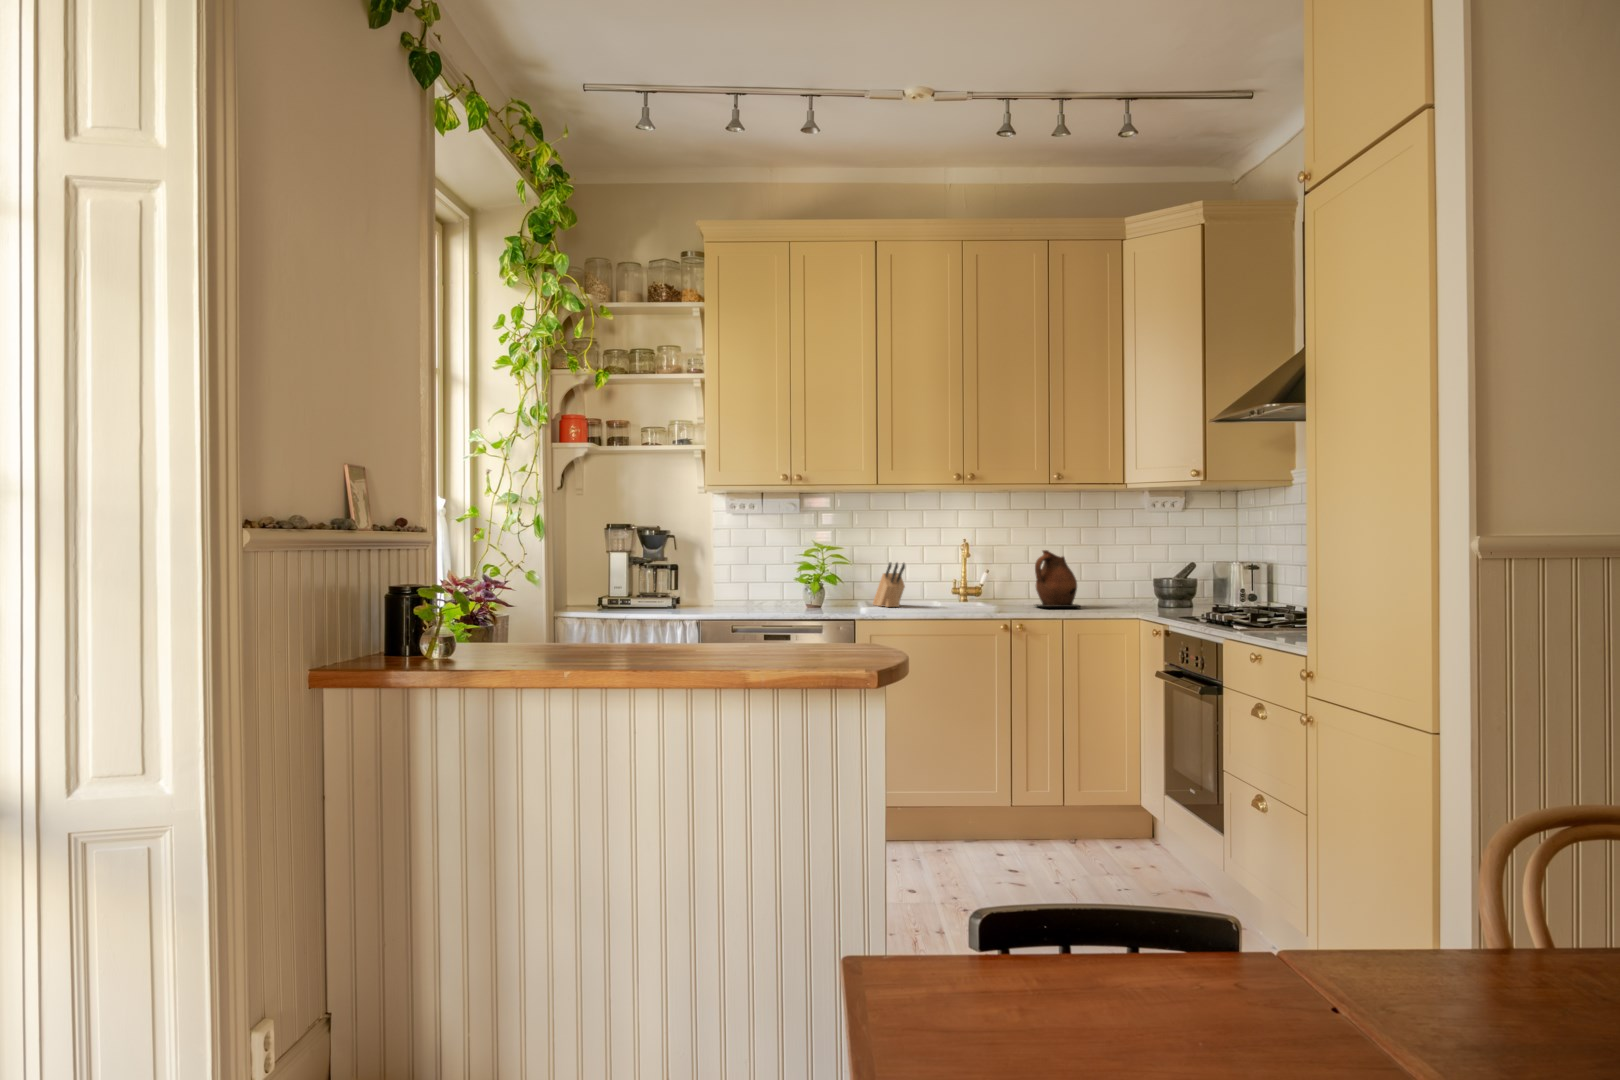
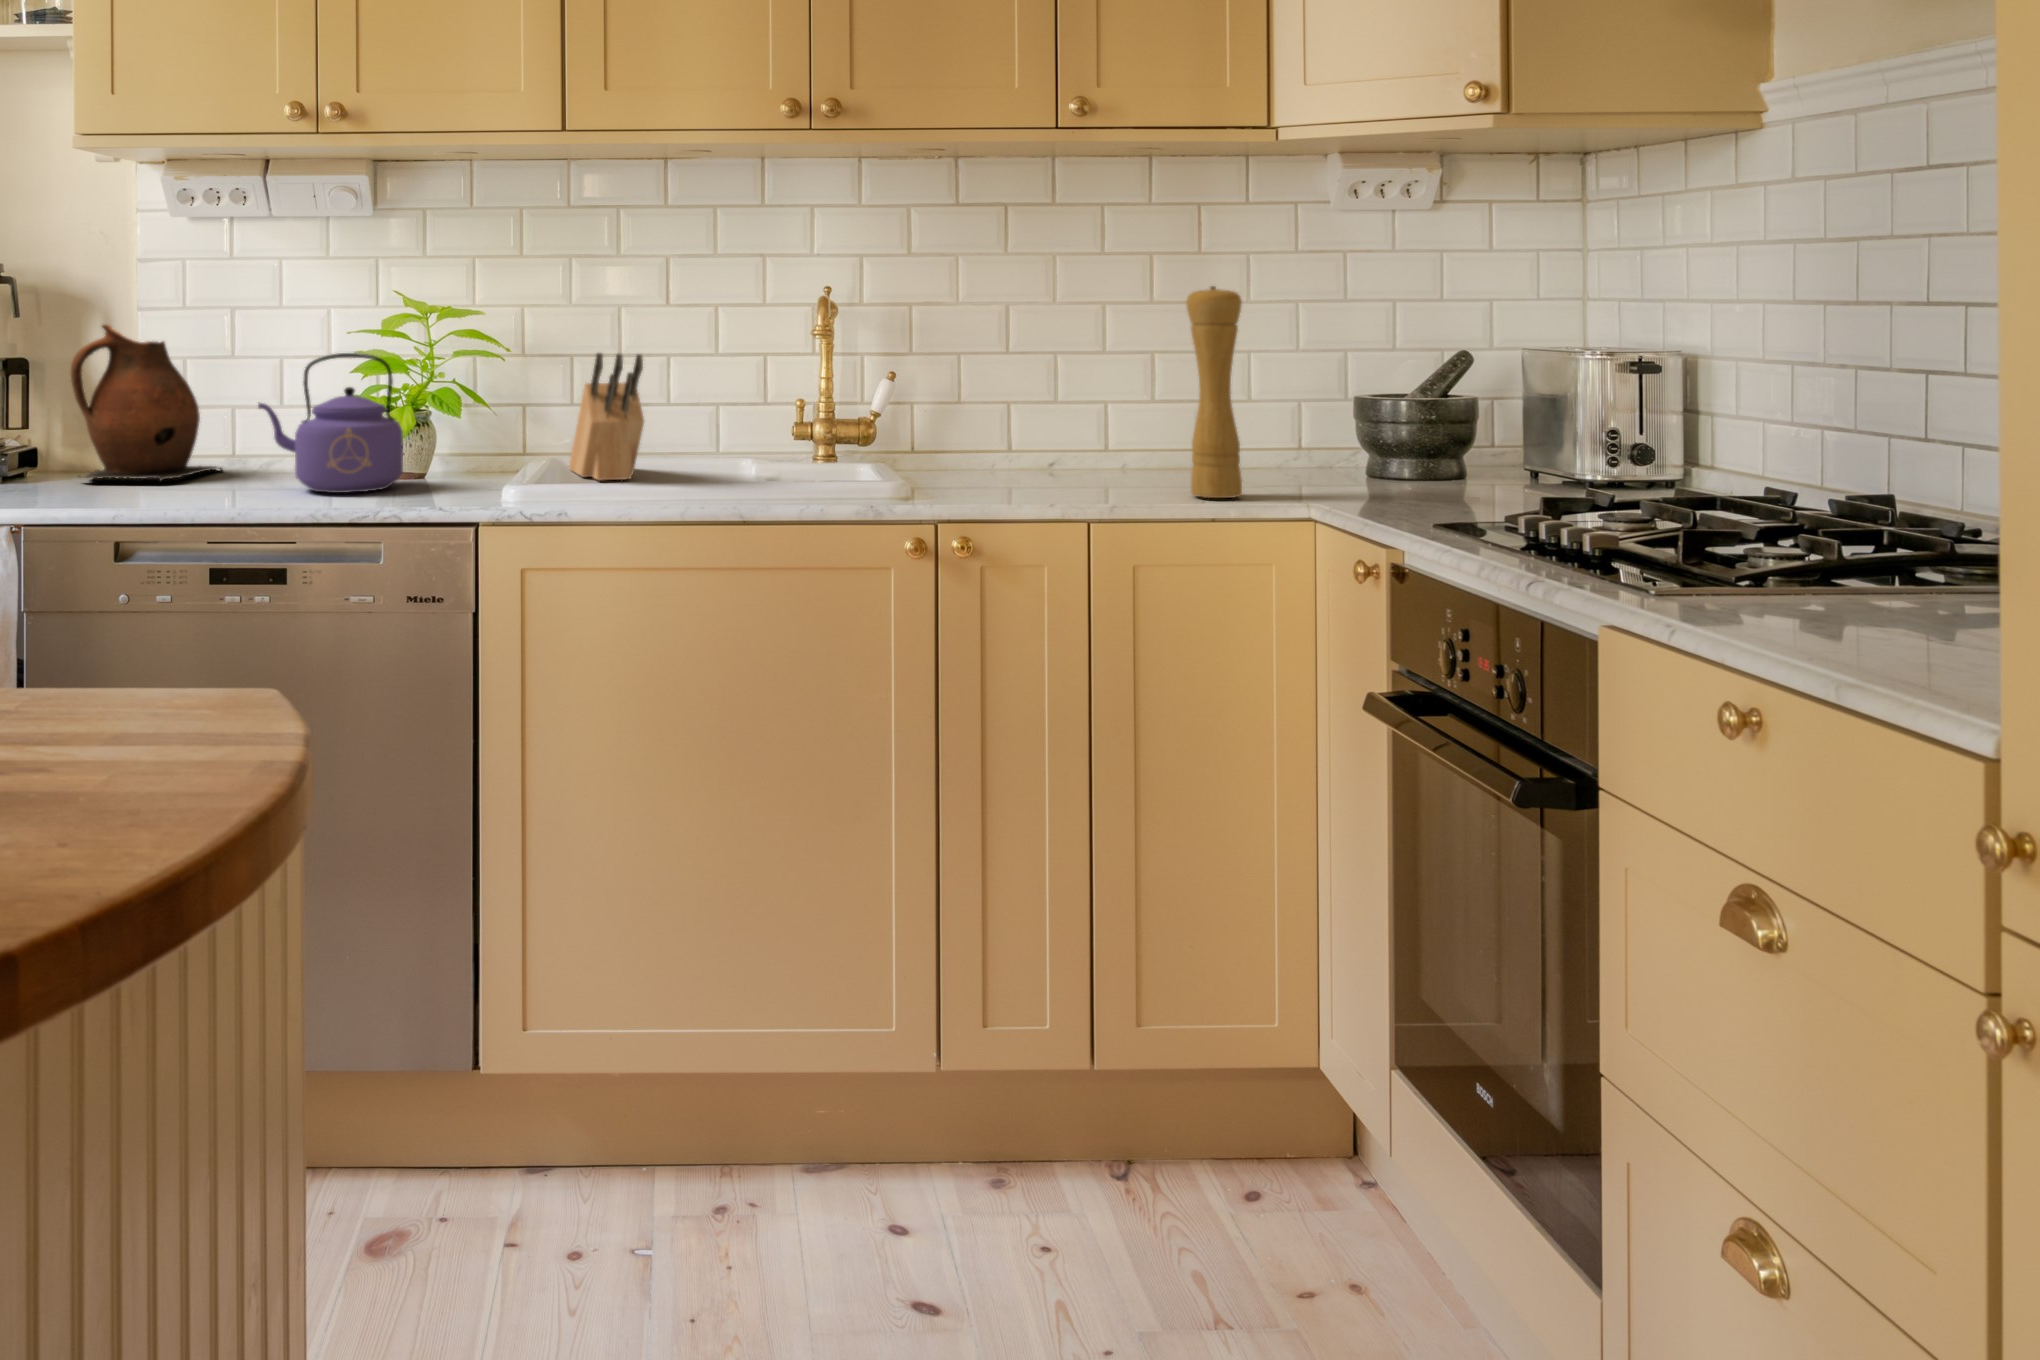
pepper mill: none [1096,539,1115,610] -> present [1186,286,1242,498]
ceramic pitcher: present [1035,550,1080,607] -> present [71,325,222,481]
kettle: none [771,562,821,610] -> present [258,353,403,493]

